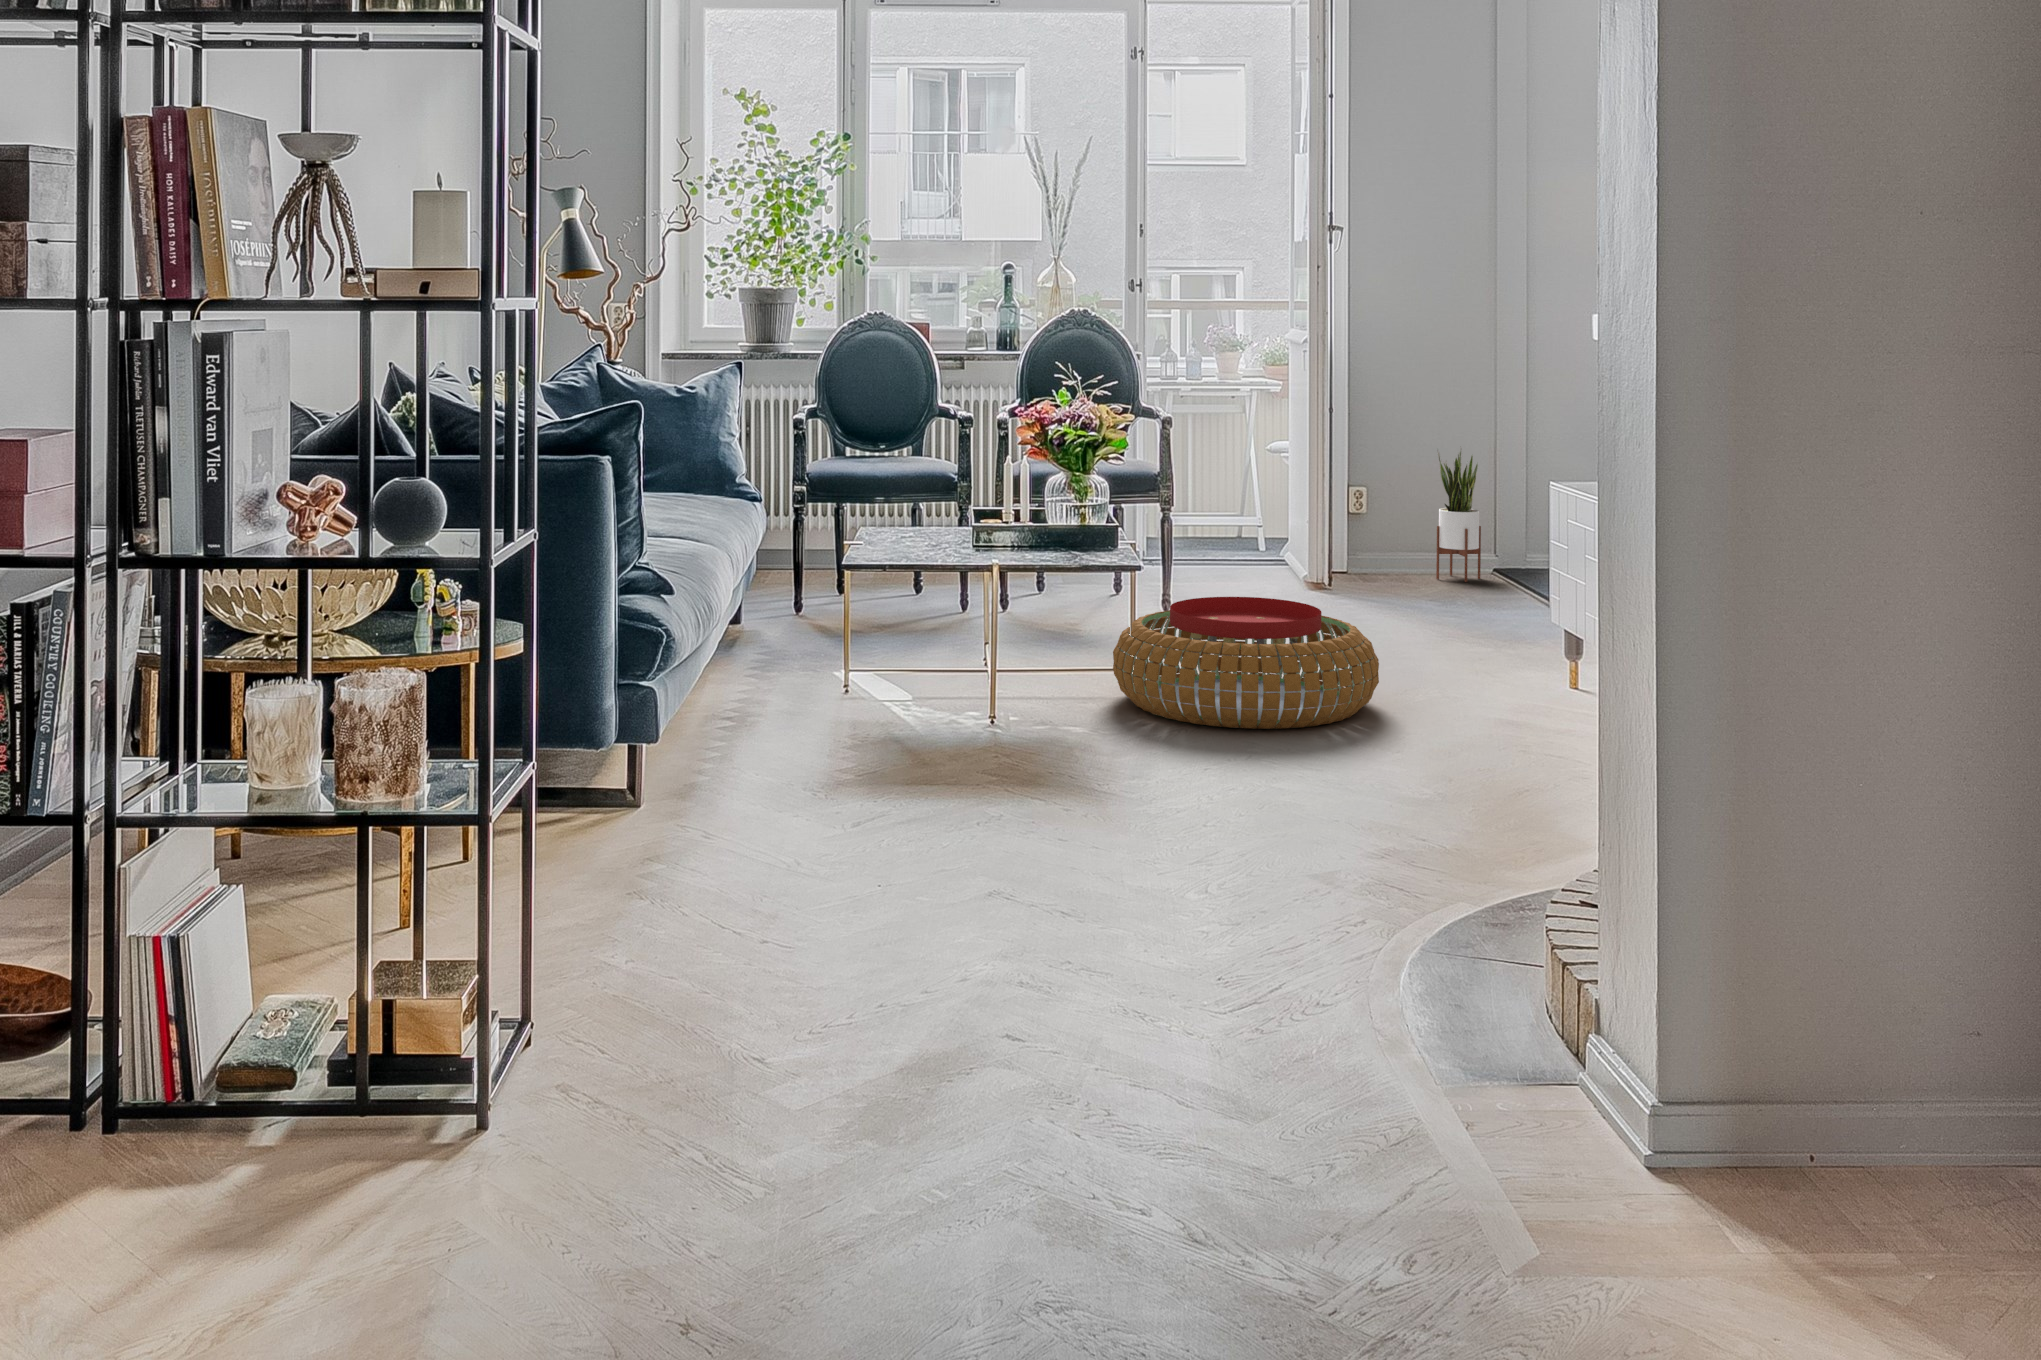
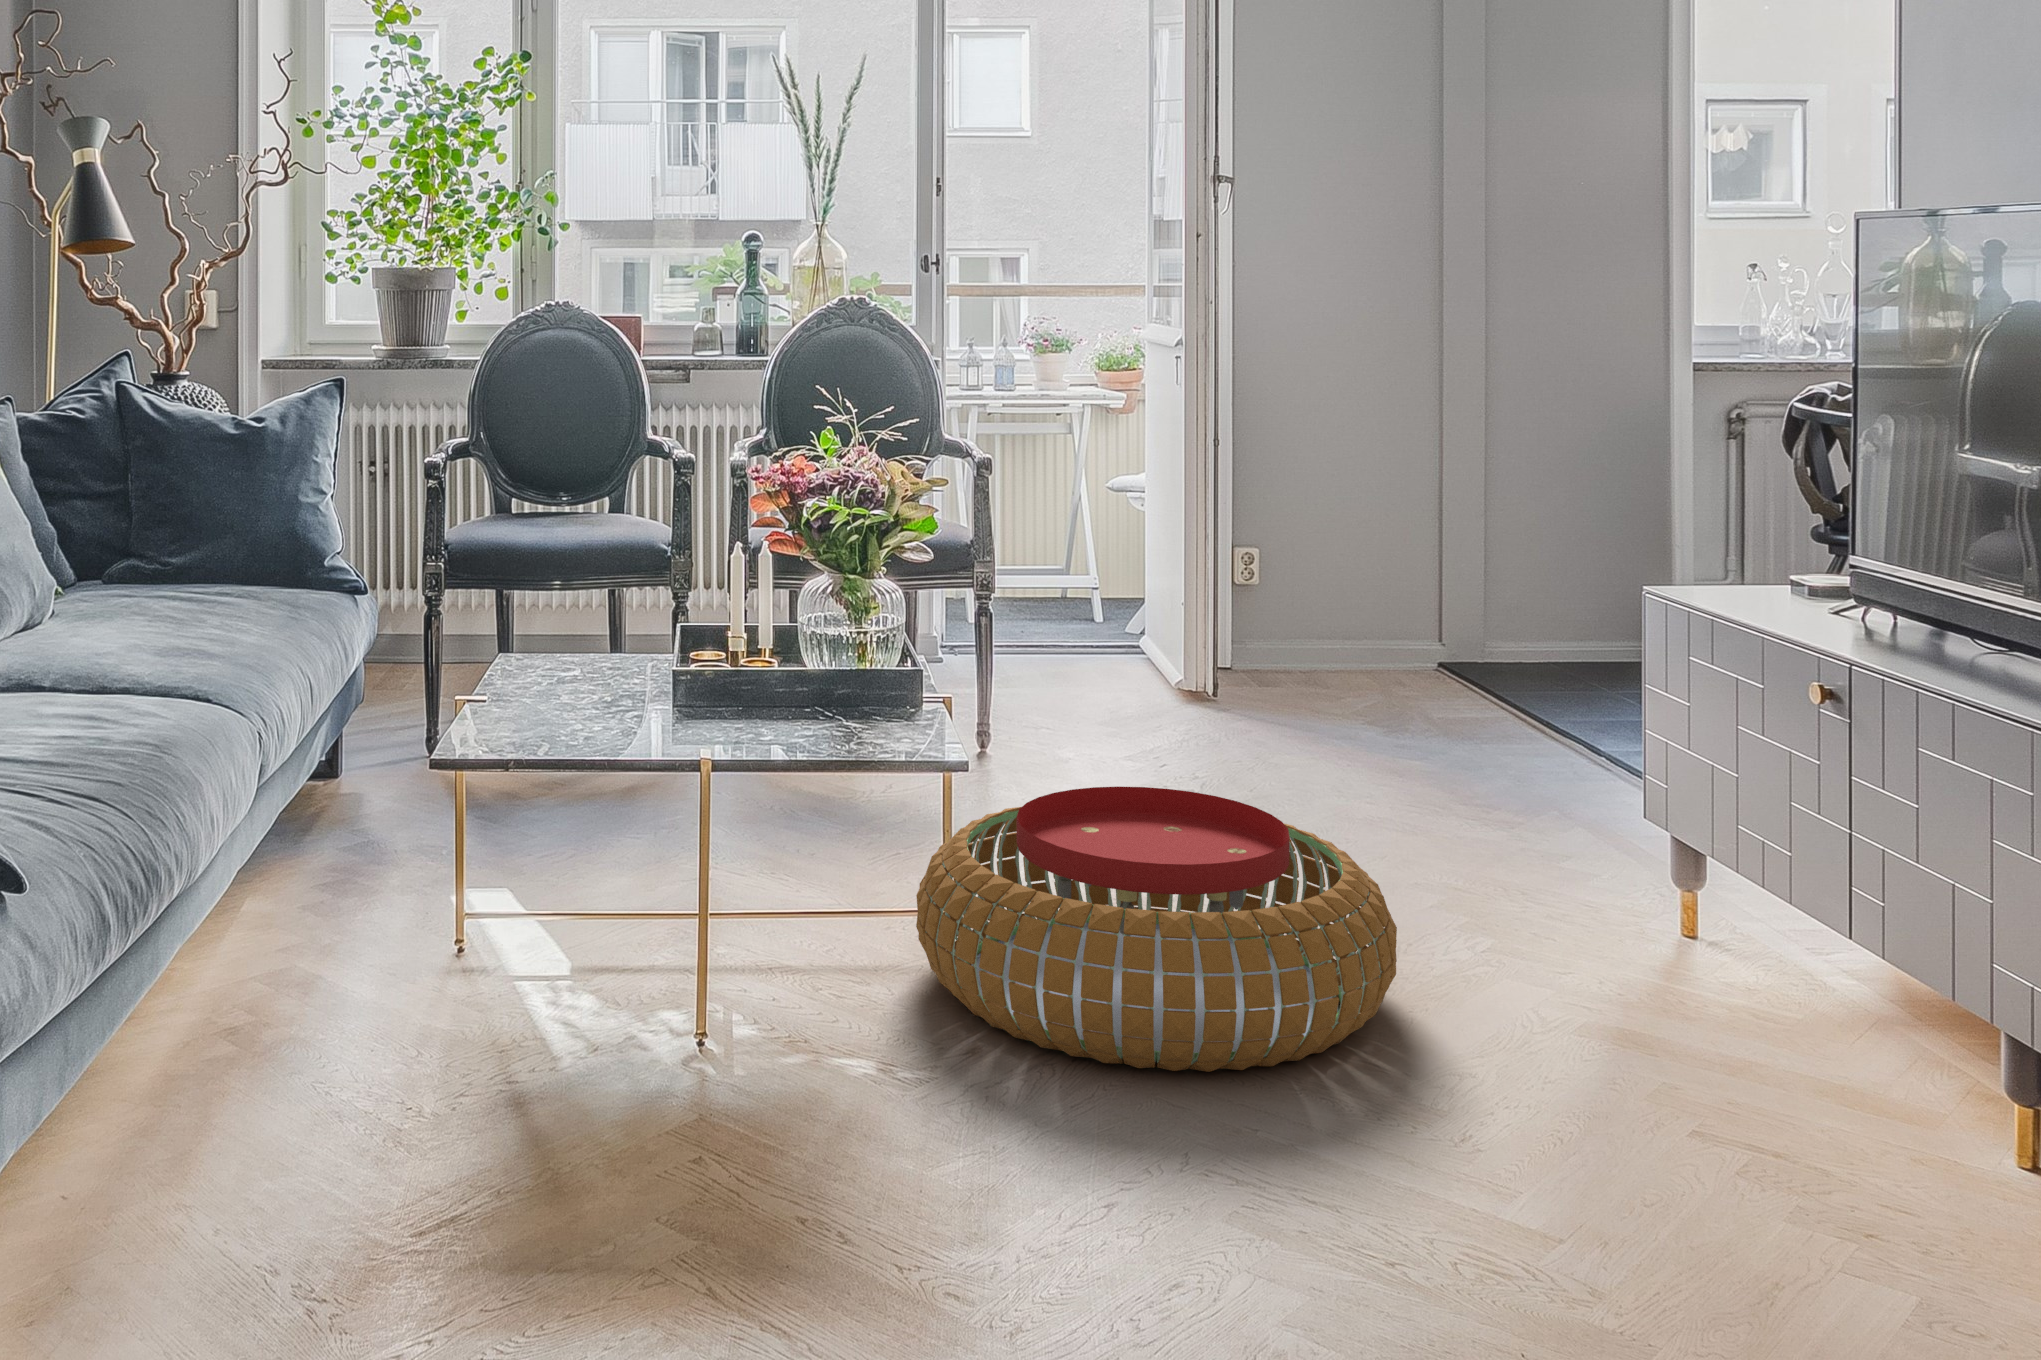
potted plant: present [1436,446,1481,582] -> none [1366,489,1429,686]

